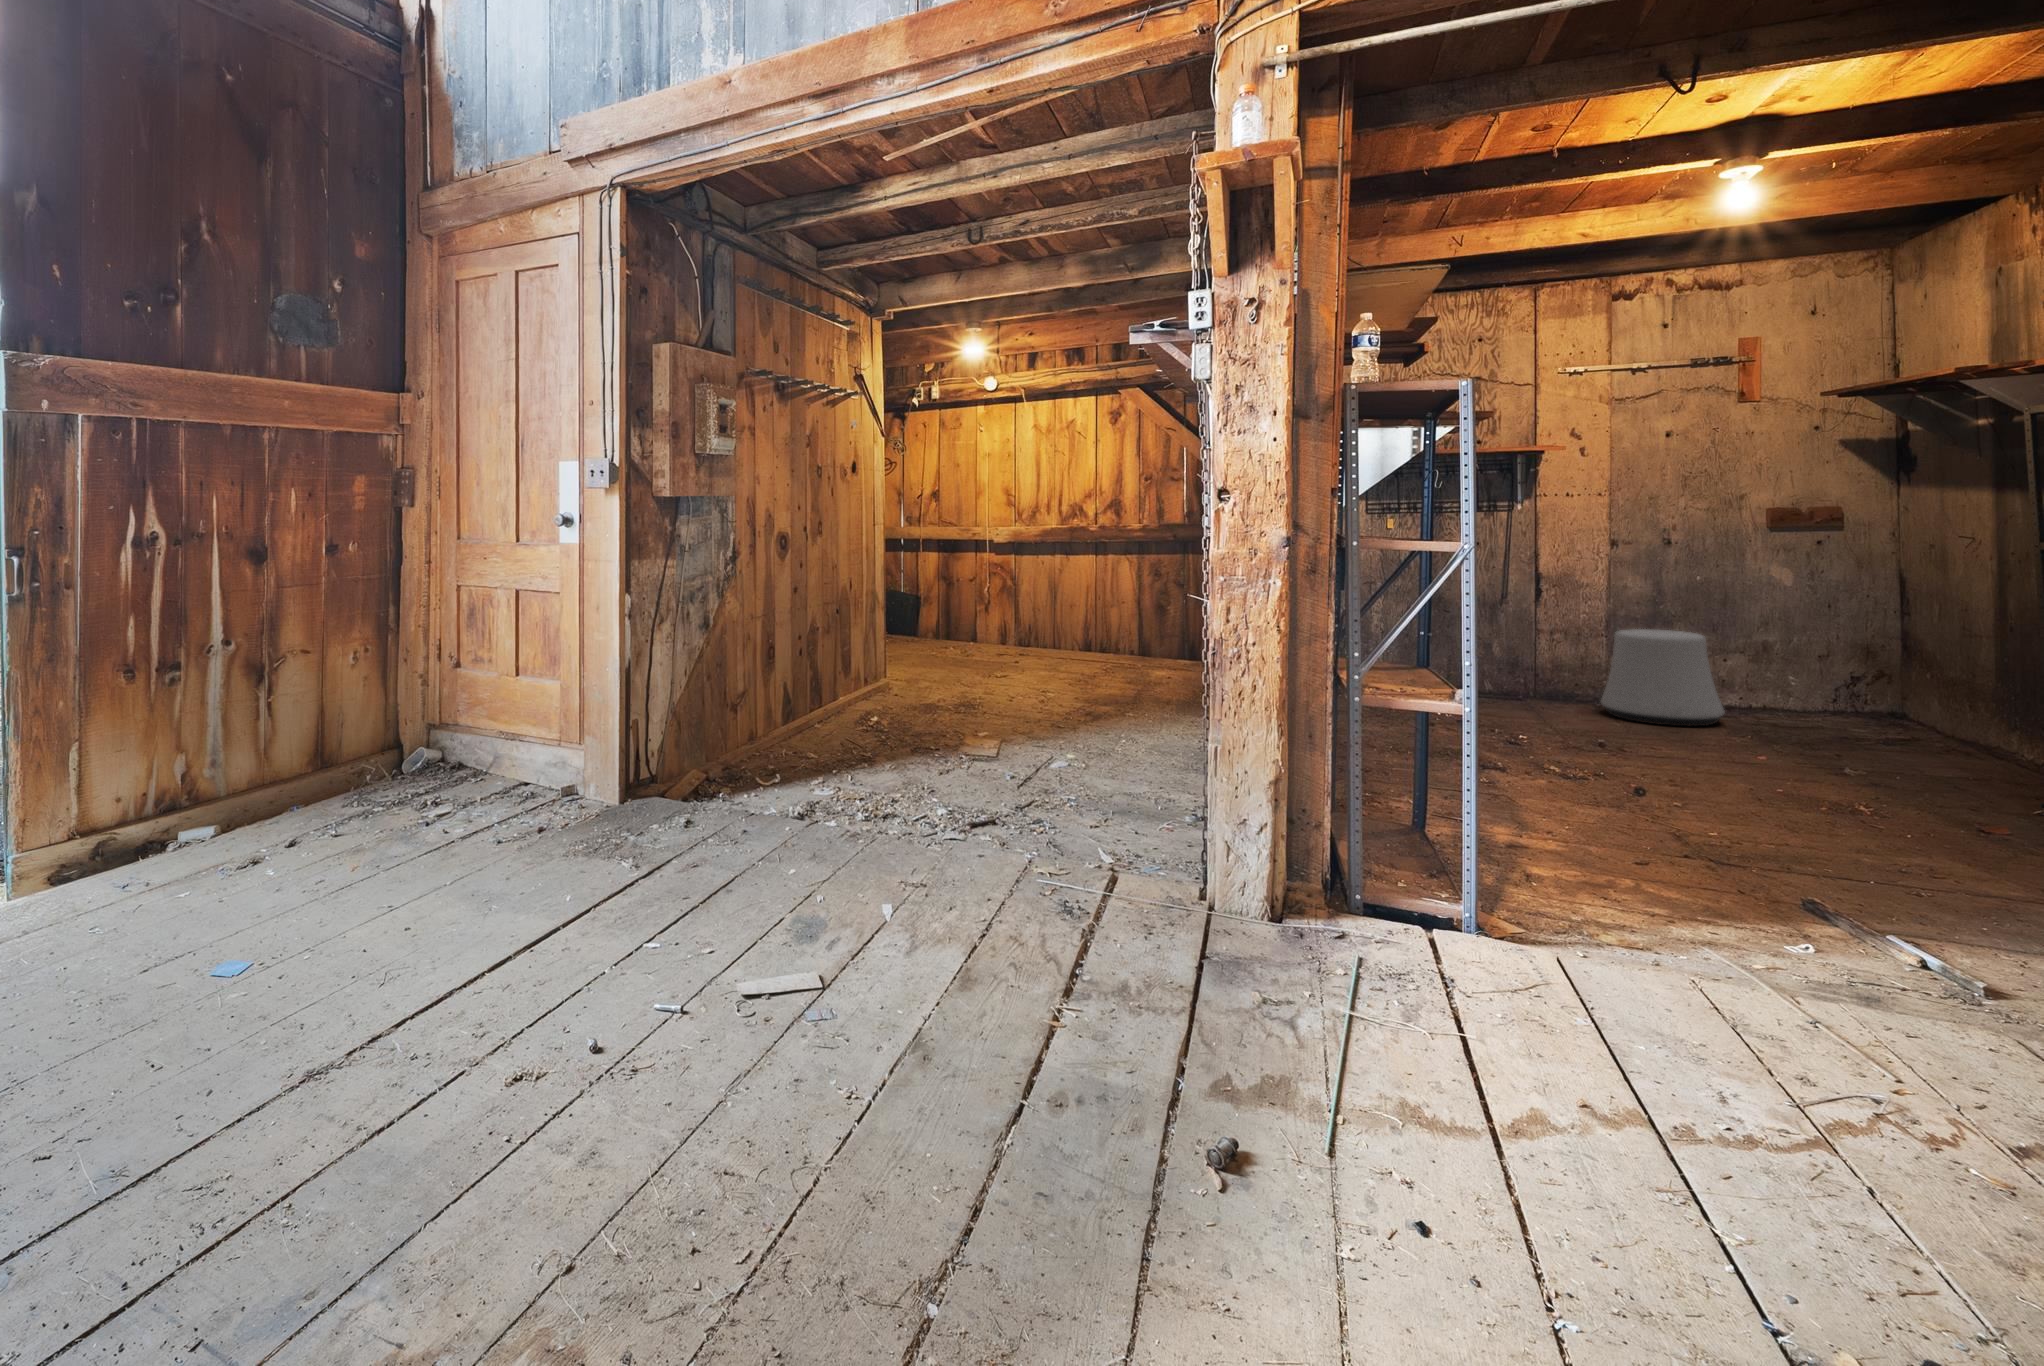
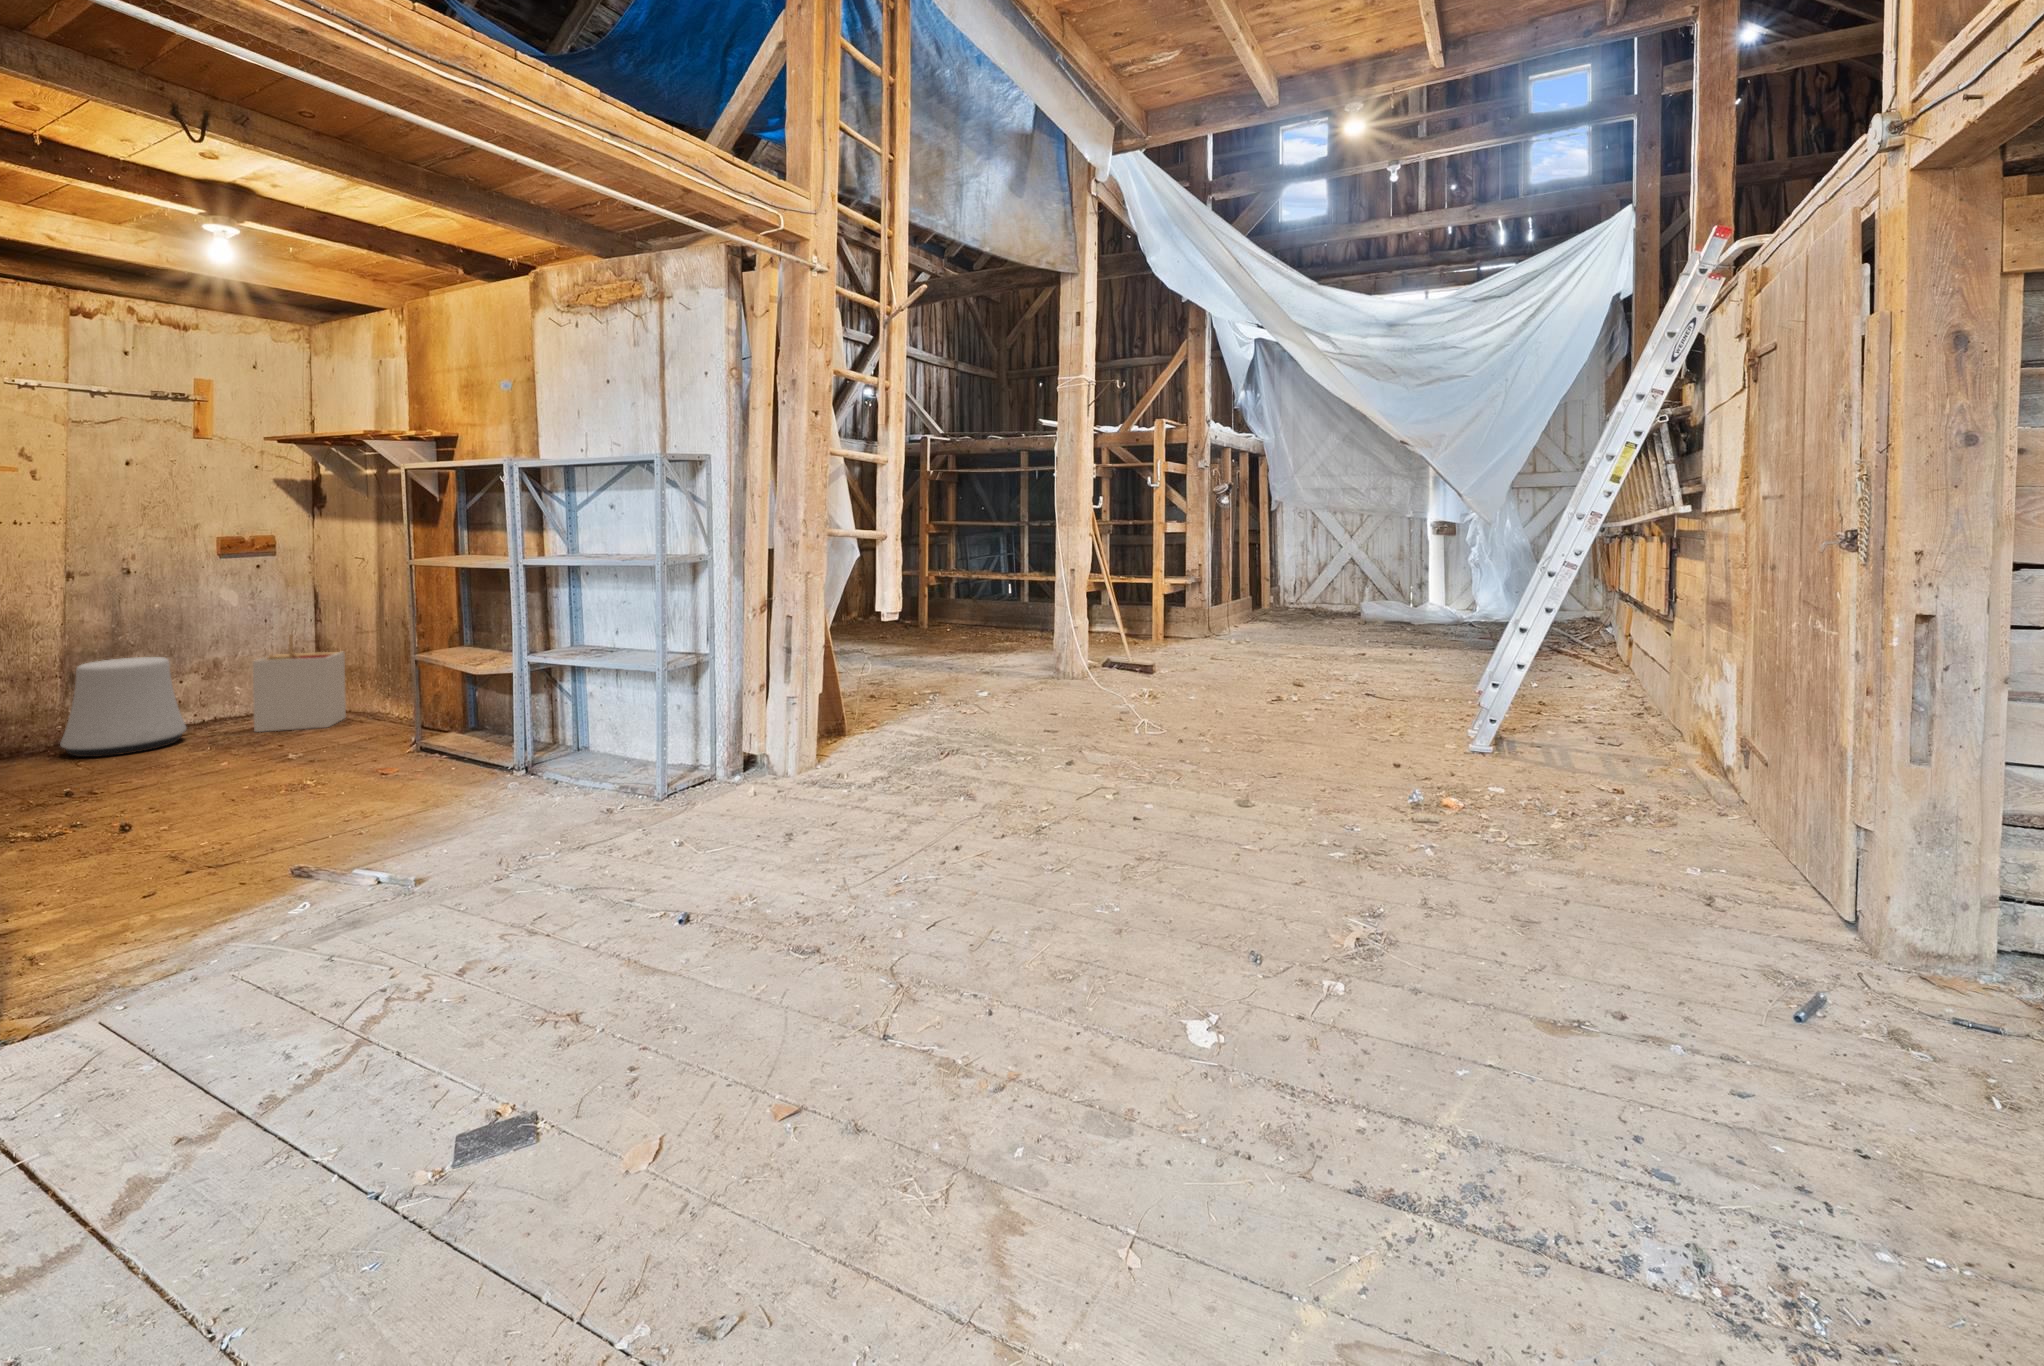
storage bin: none [1806,627,1948,752] -> present [253,635,346,732]

